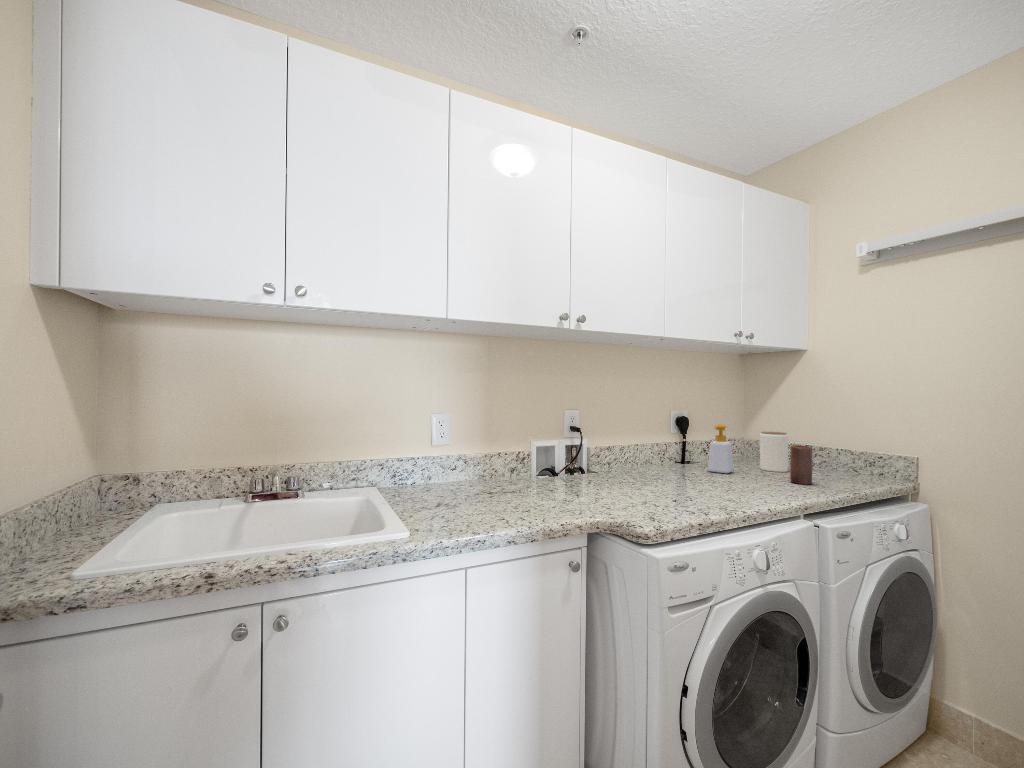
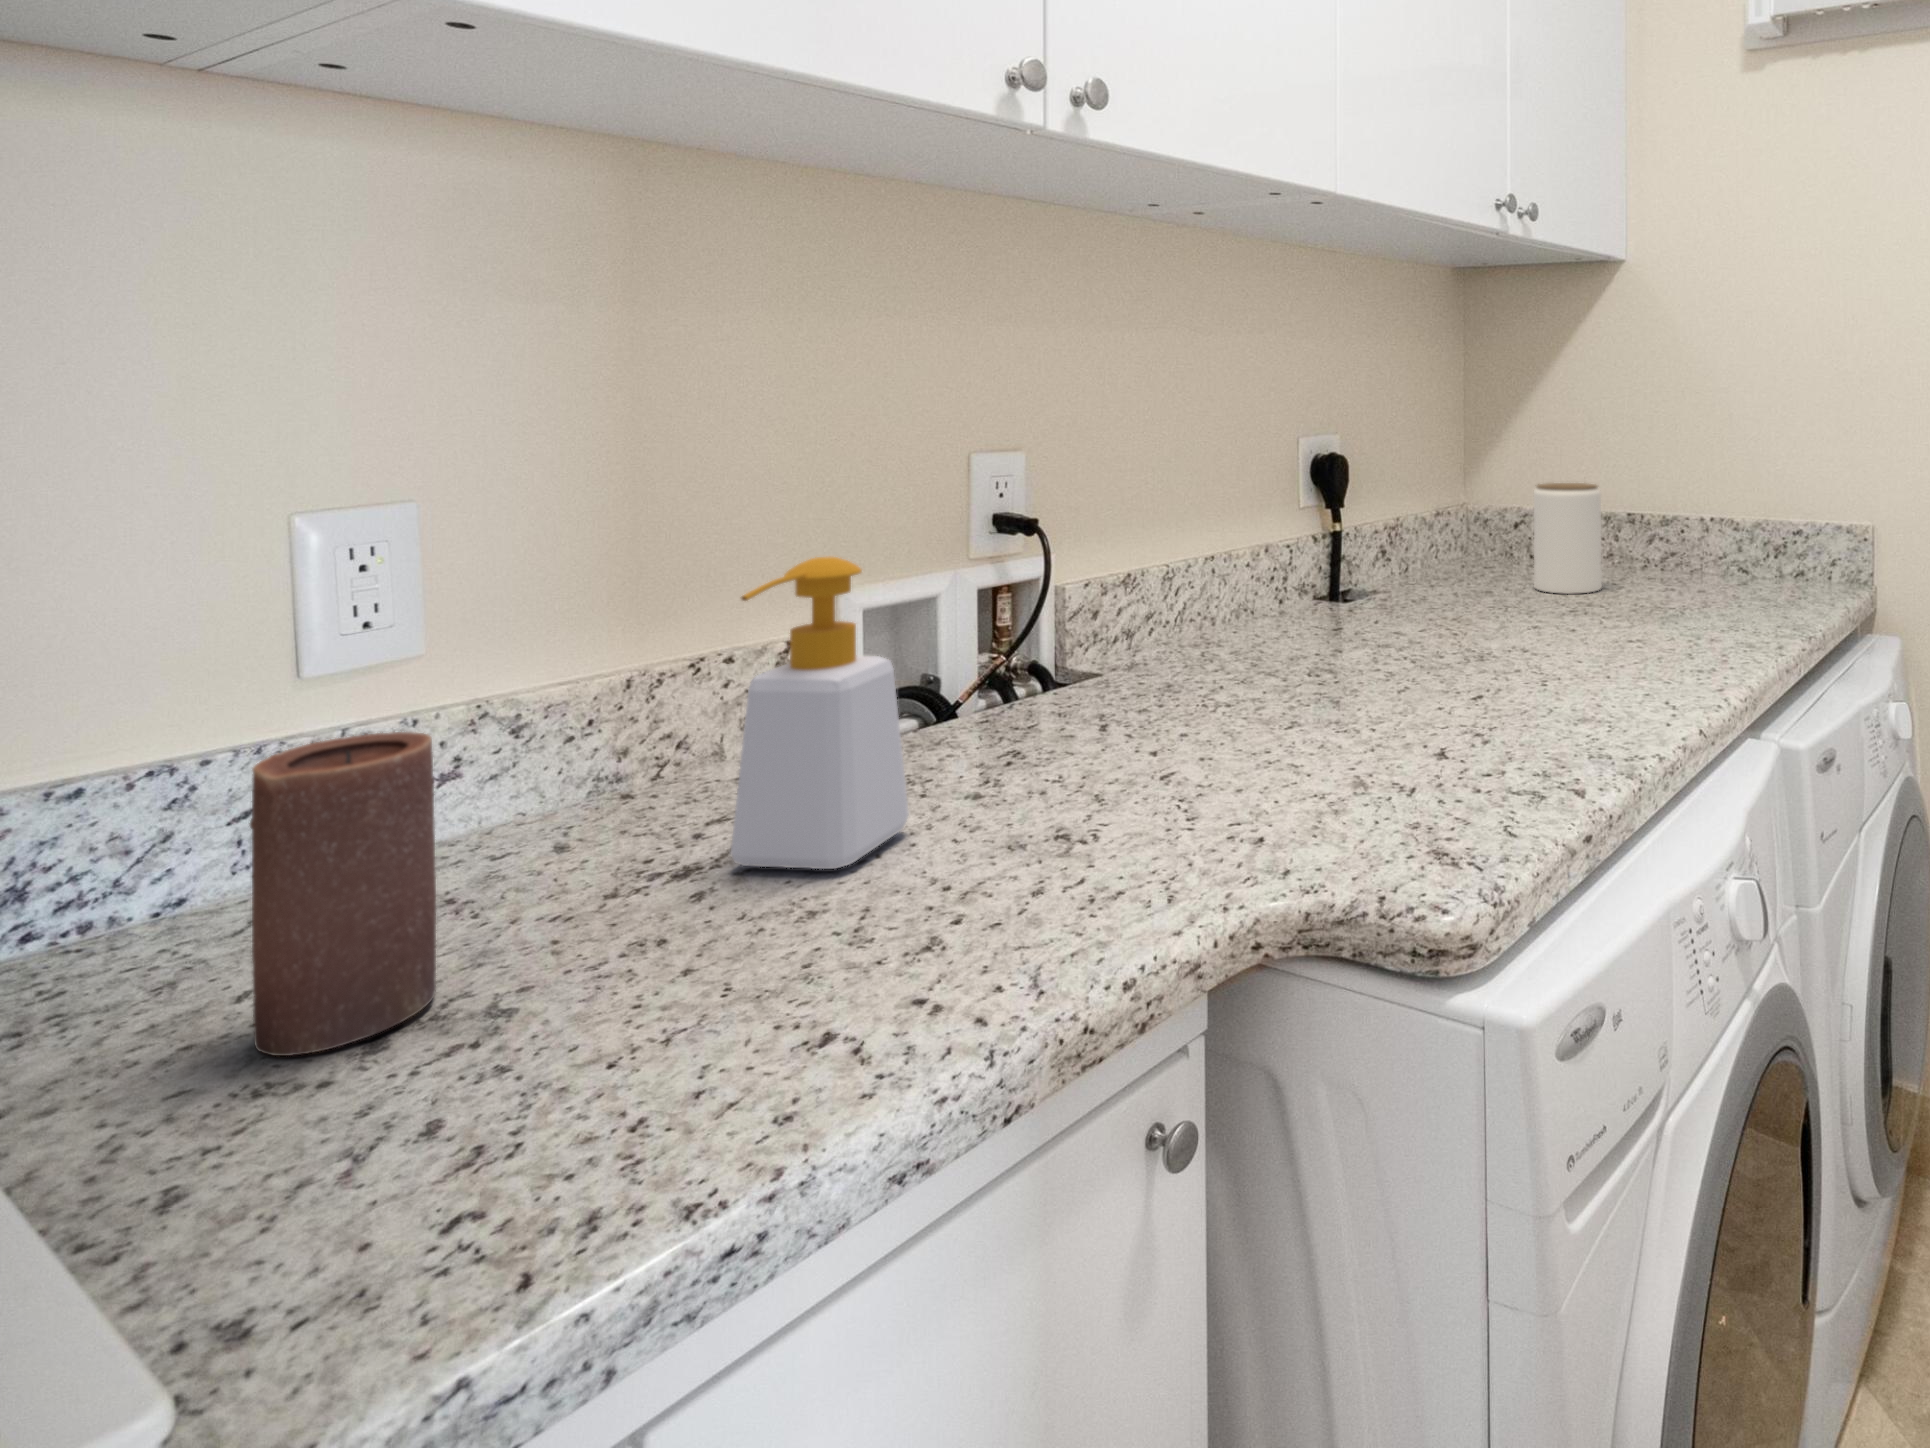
soap bottle: present [708,424,734,473] -> present [731,557,909,869]
candle: present [790,445,812,484] -> present [250,732,436,1056]

